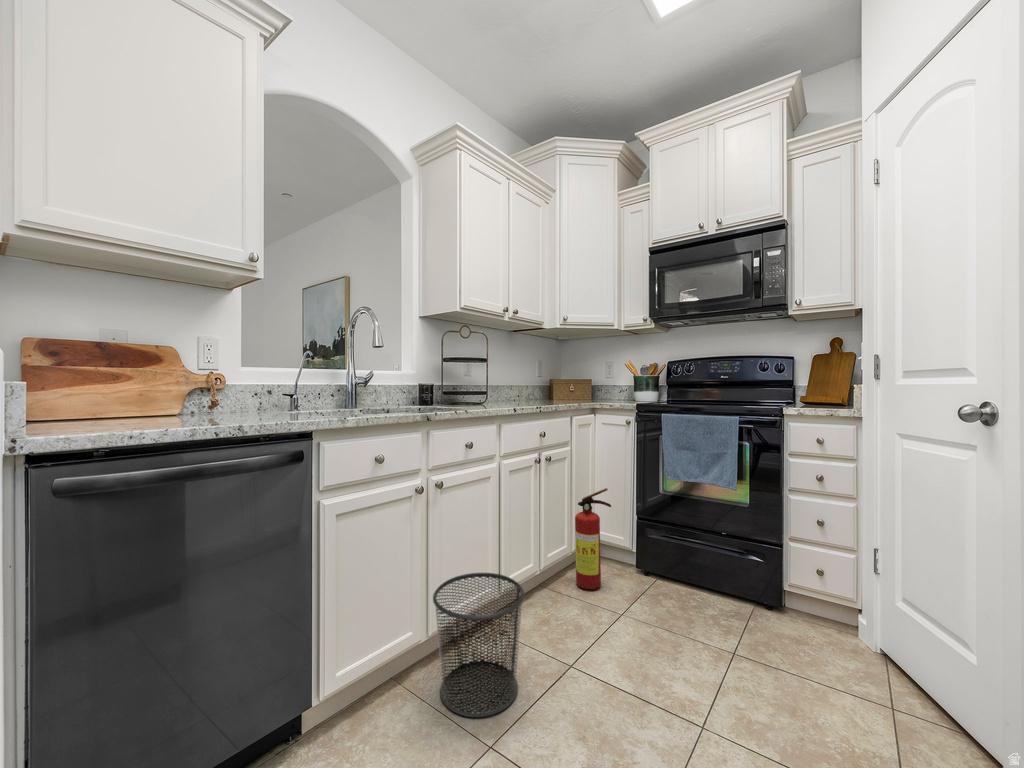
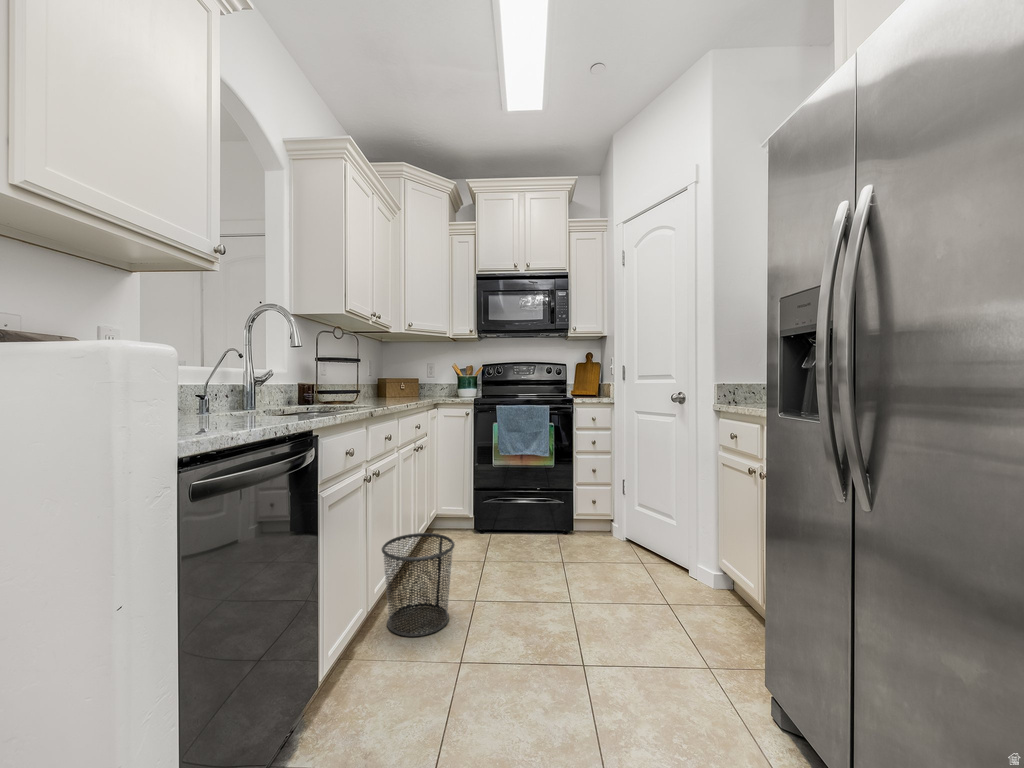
fire extinguisher: present [575,488,611,589] -> none [435,466,464,549]

